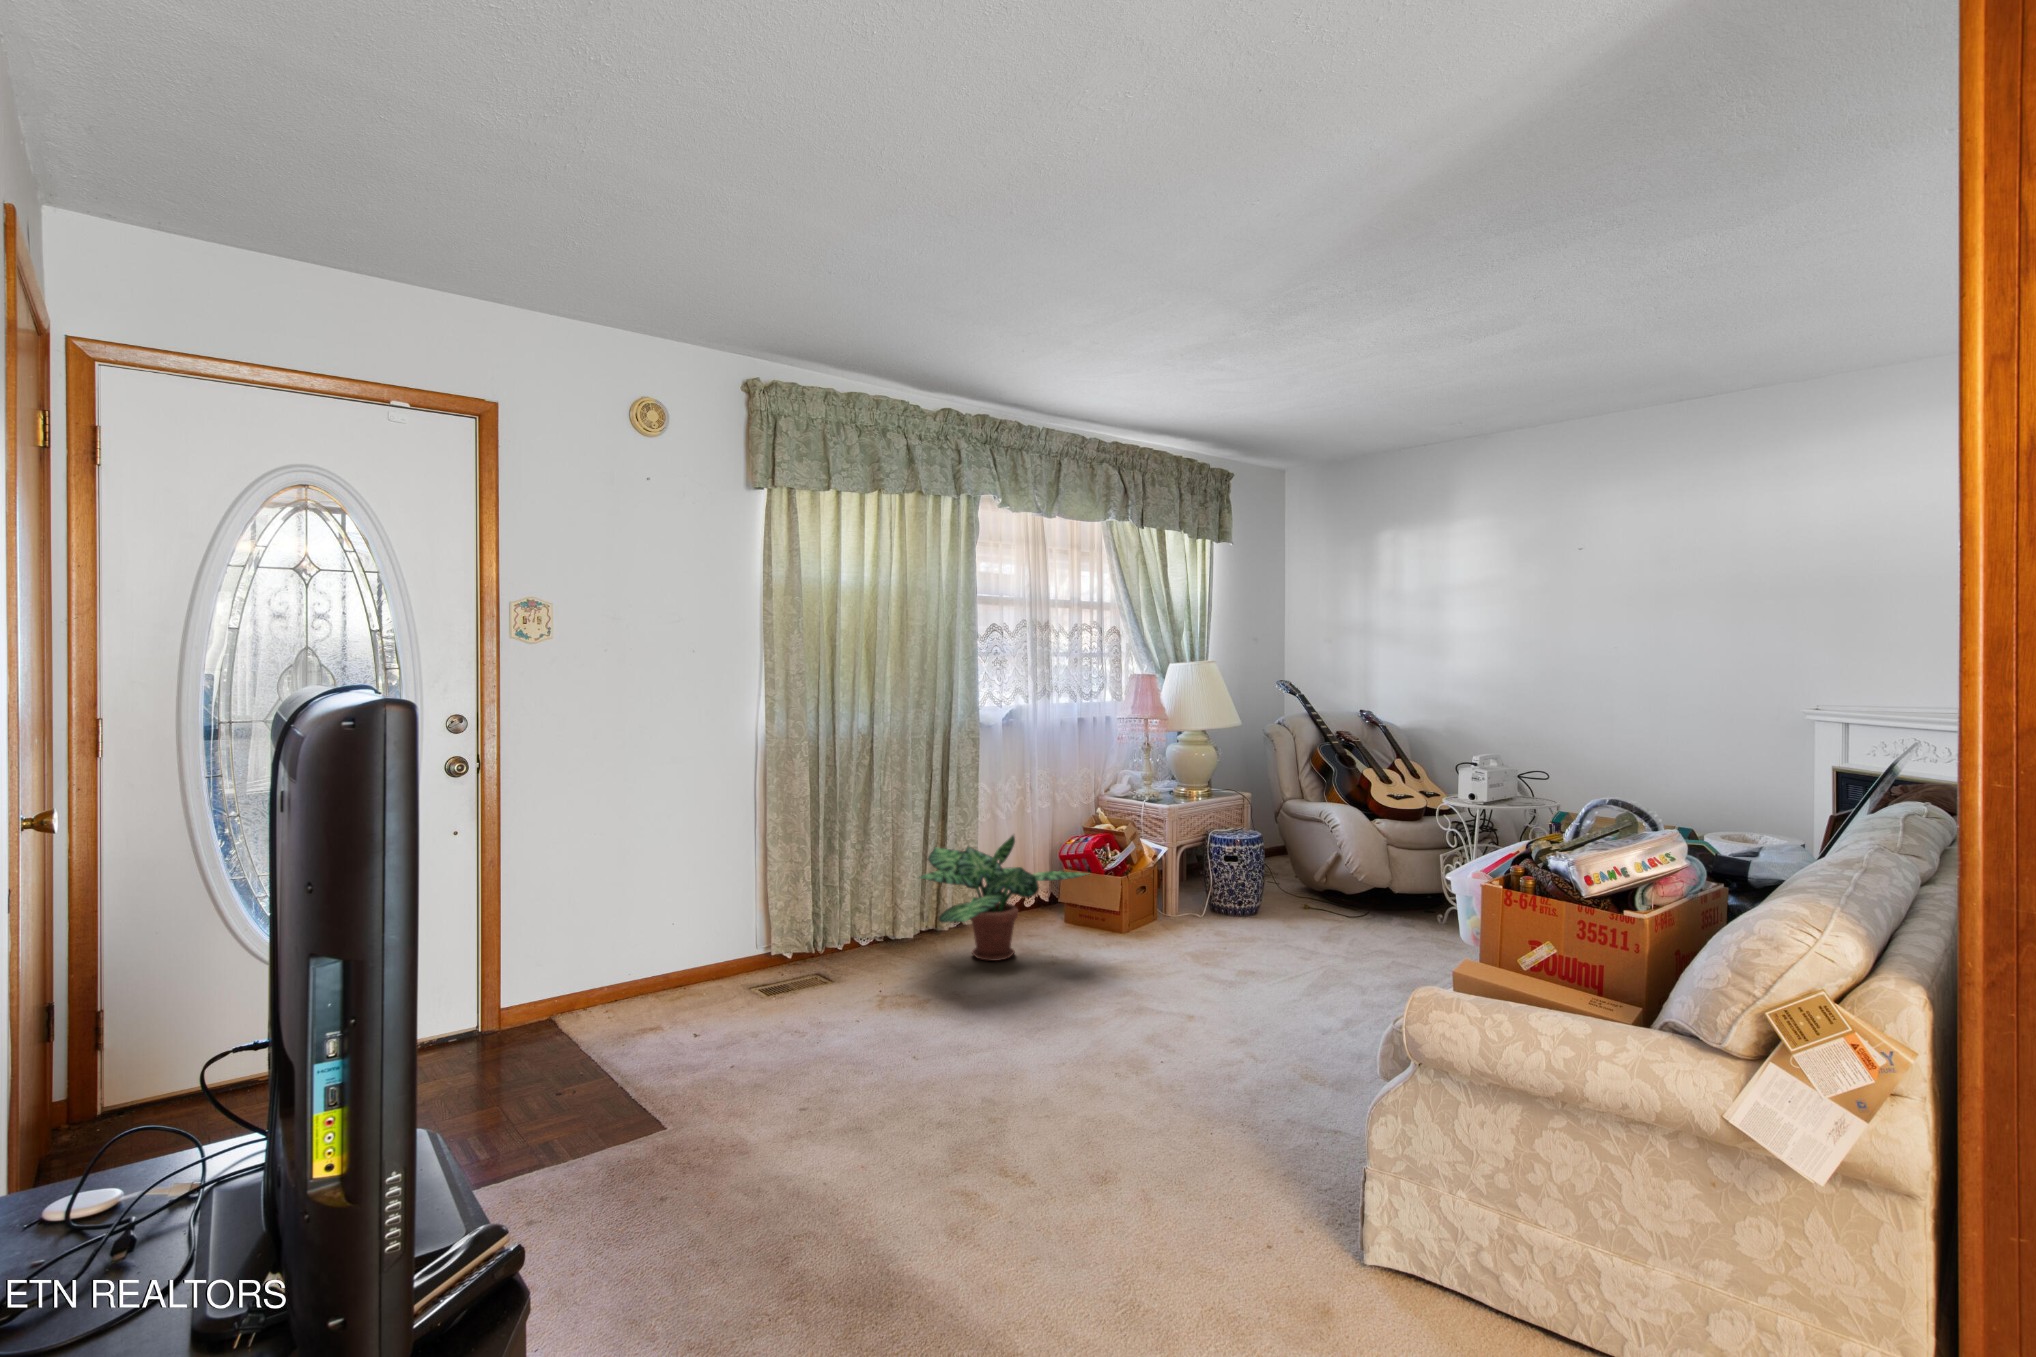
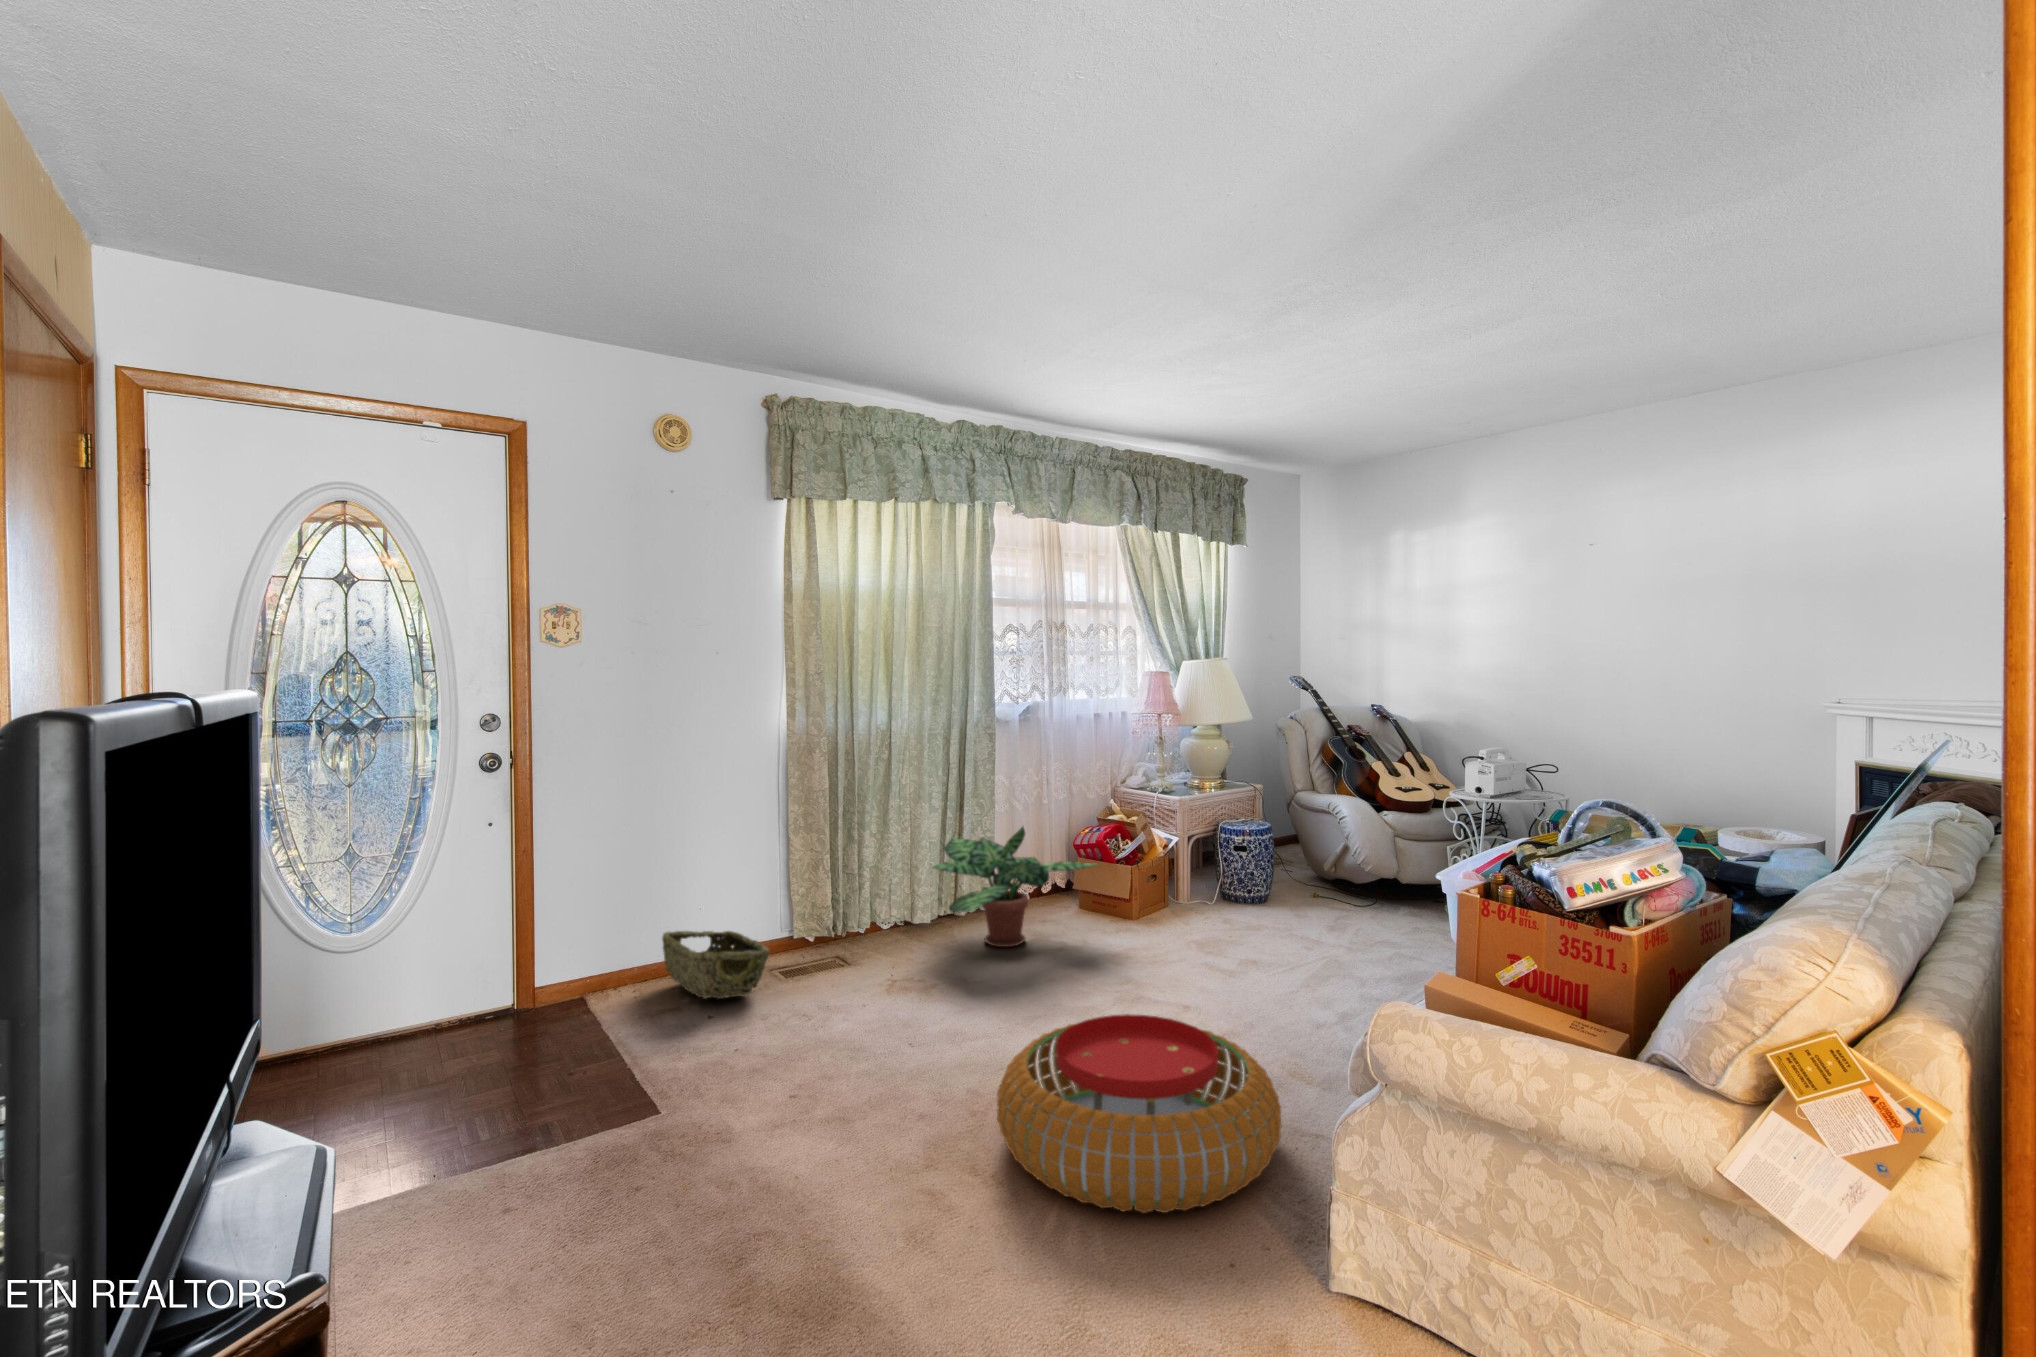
woven basket: none [638,945,756,1016] -> present [662,931,770,998]
pouf: none [1019,1016,1303,1204] -> present [997,1014,1281,1213]

